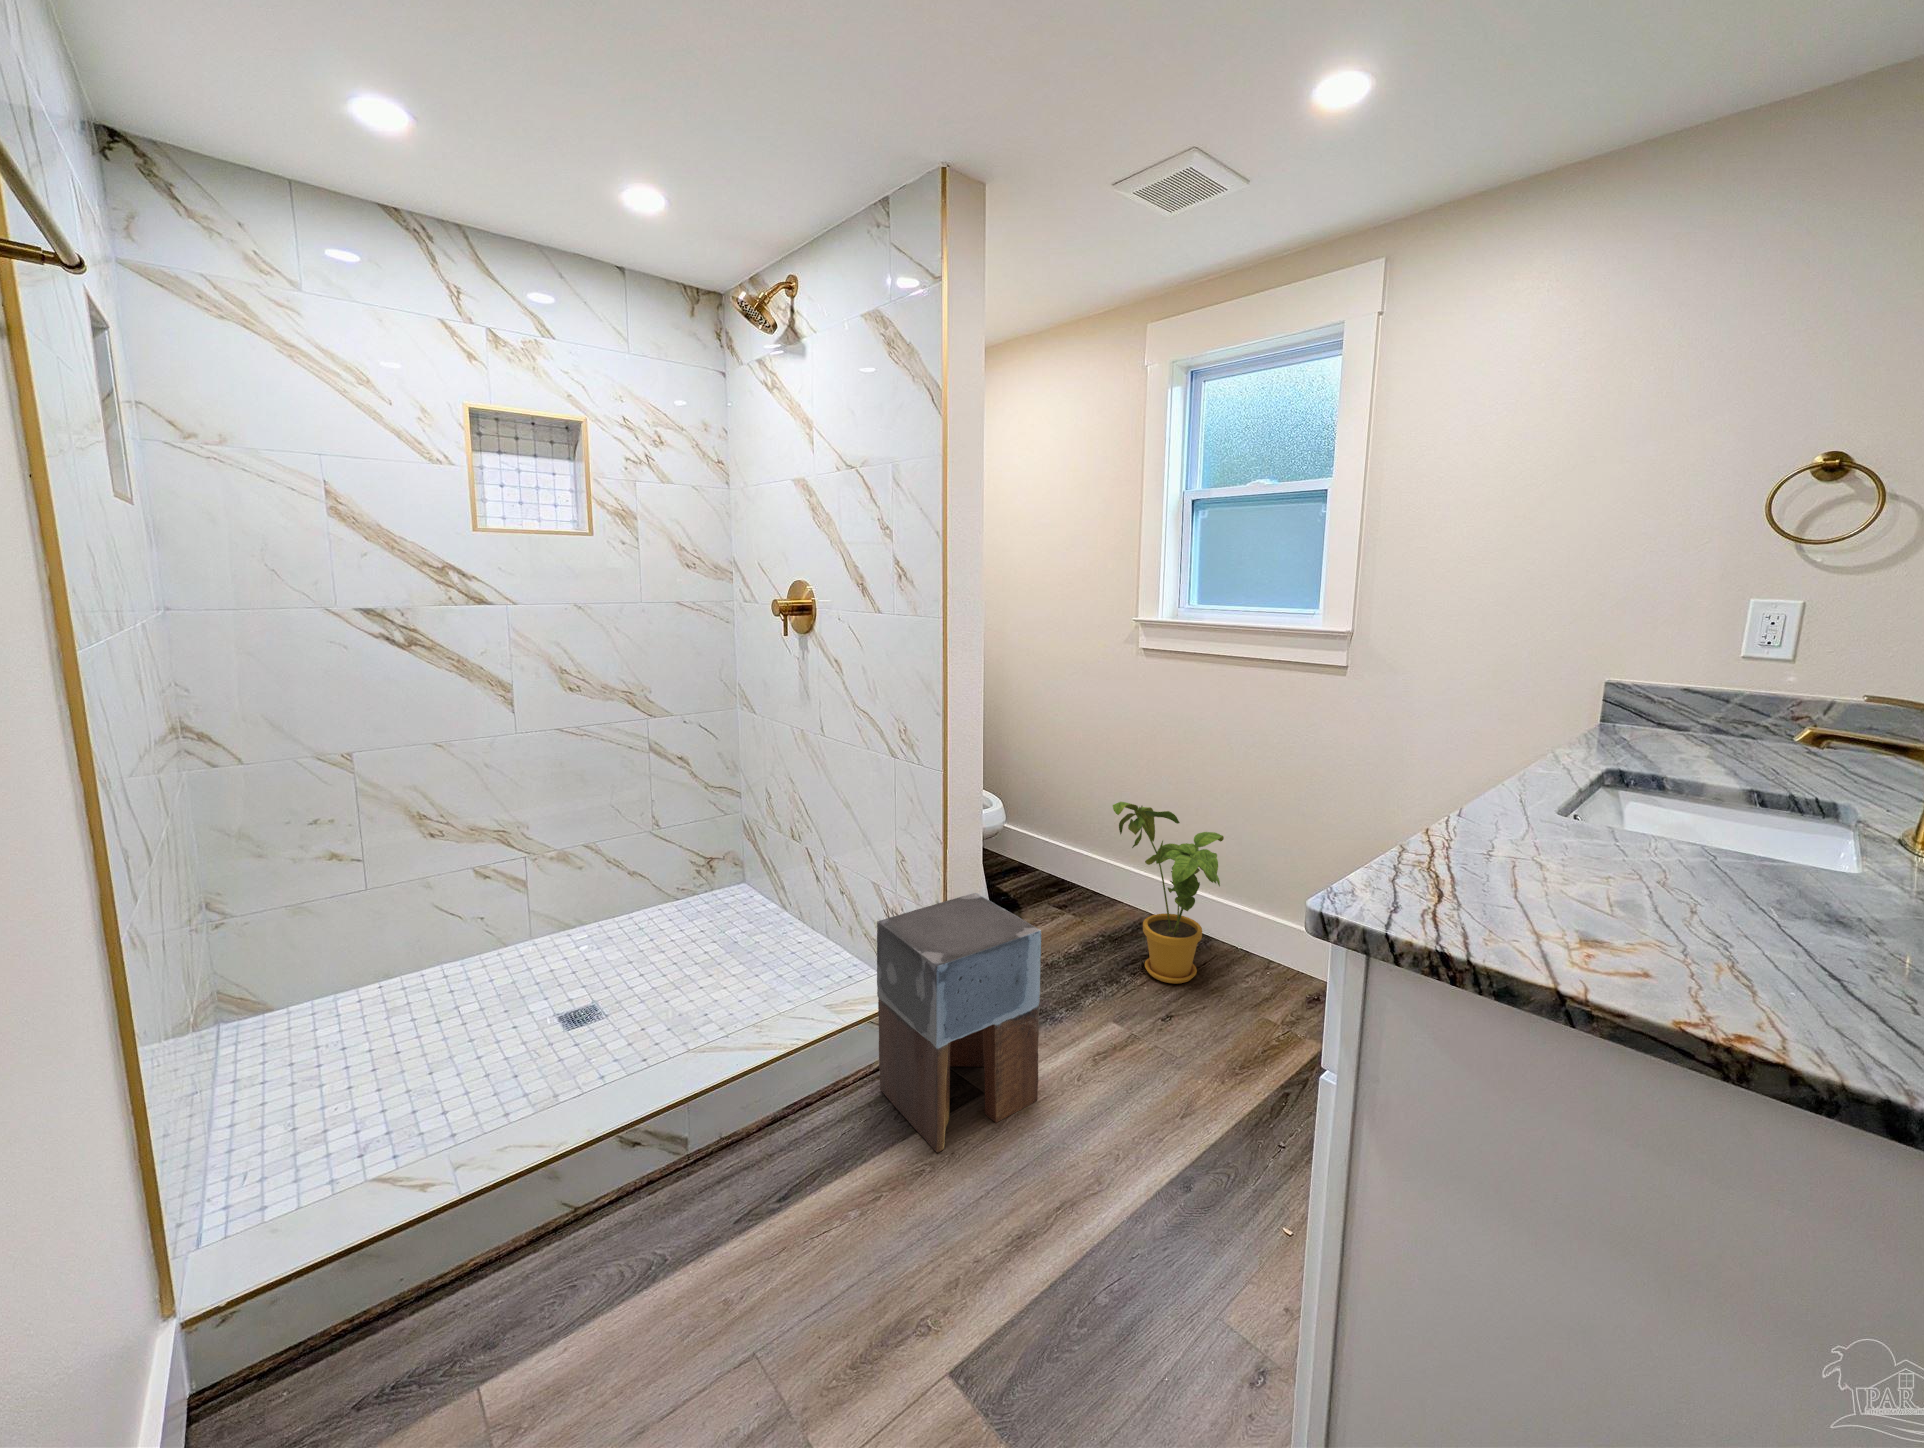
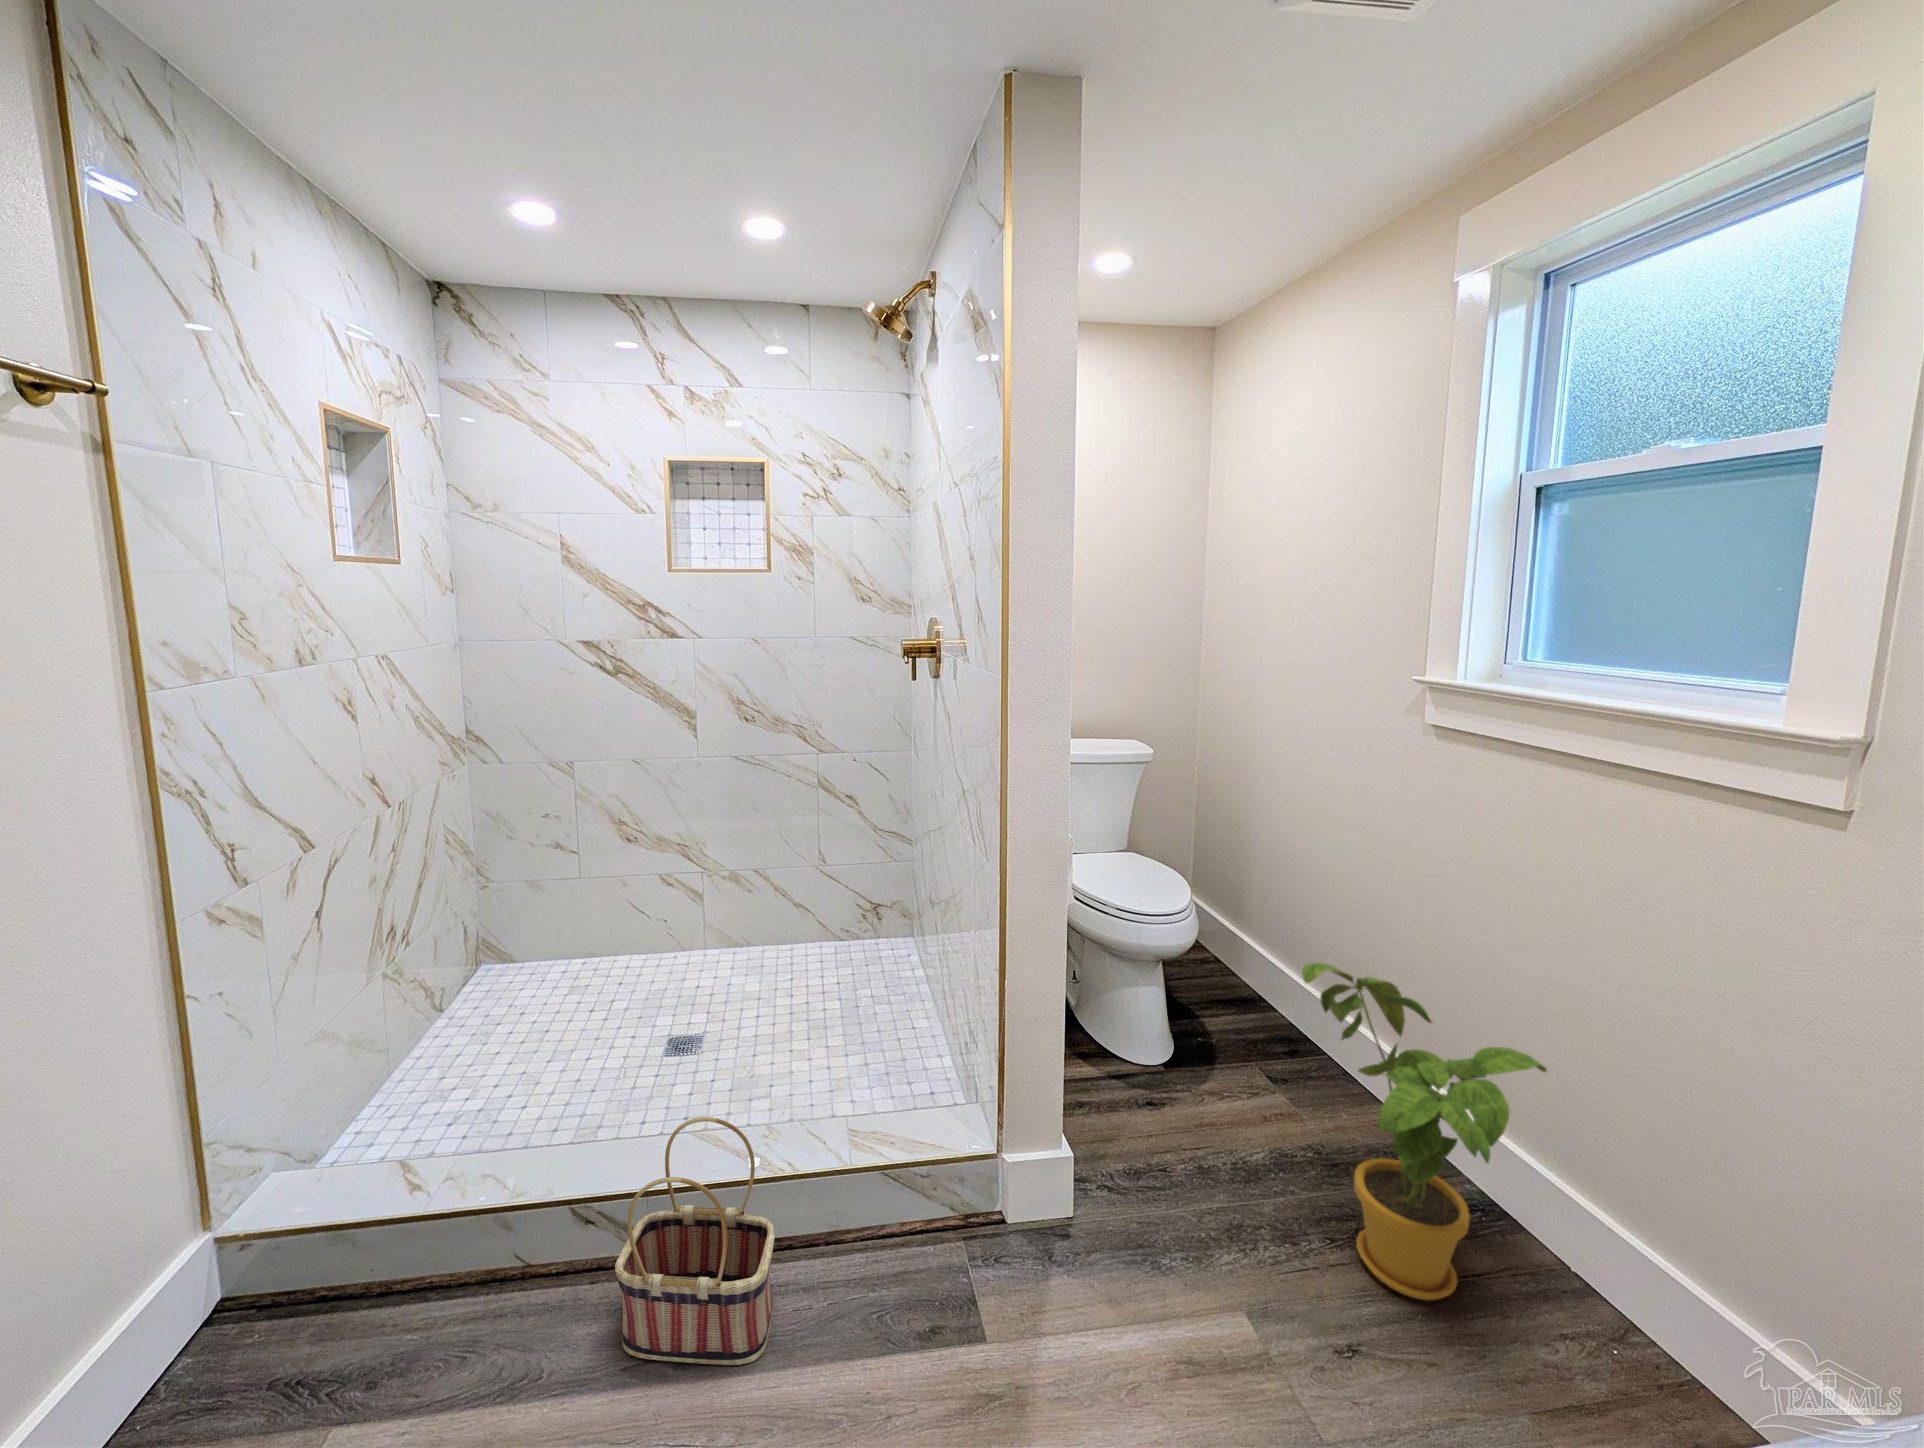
stool: present [877,893,1041,1153] -> none [870,1048,1058,1406]
basket: none [706,1006,841,1214] -> present [615,1117,775,1365]

